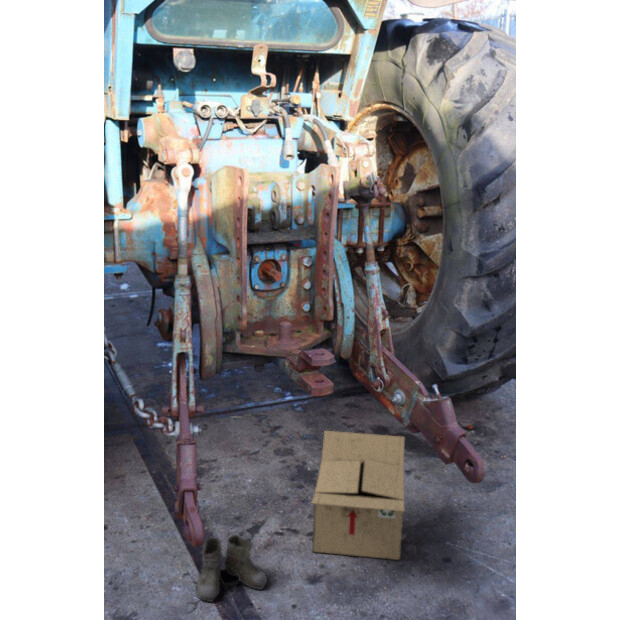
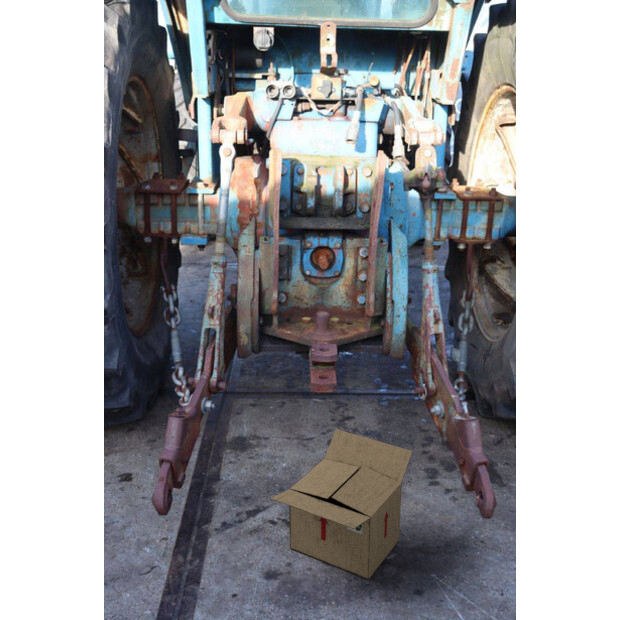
boots: present [196,535,267,602] -> none [159,510,234,571]

